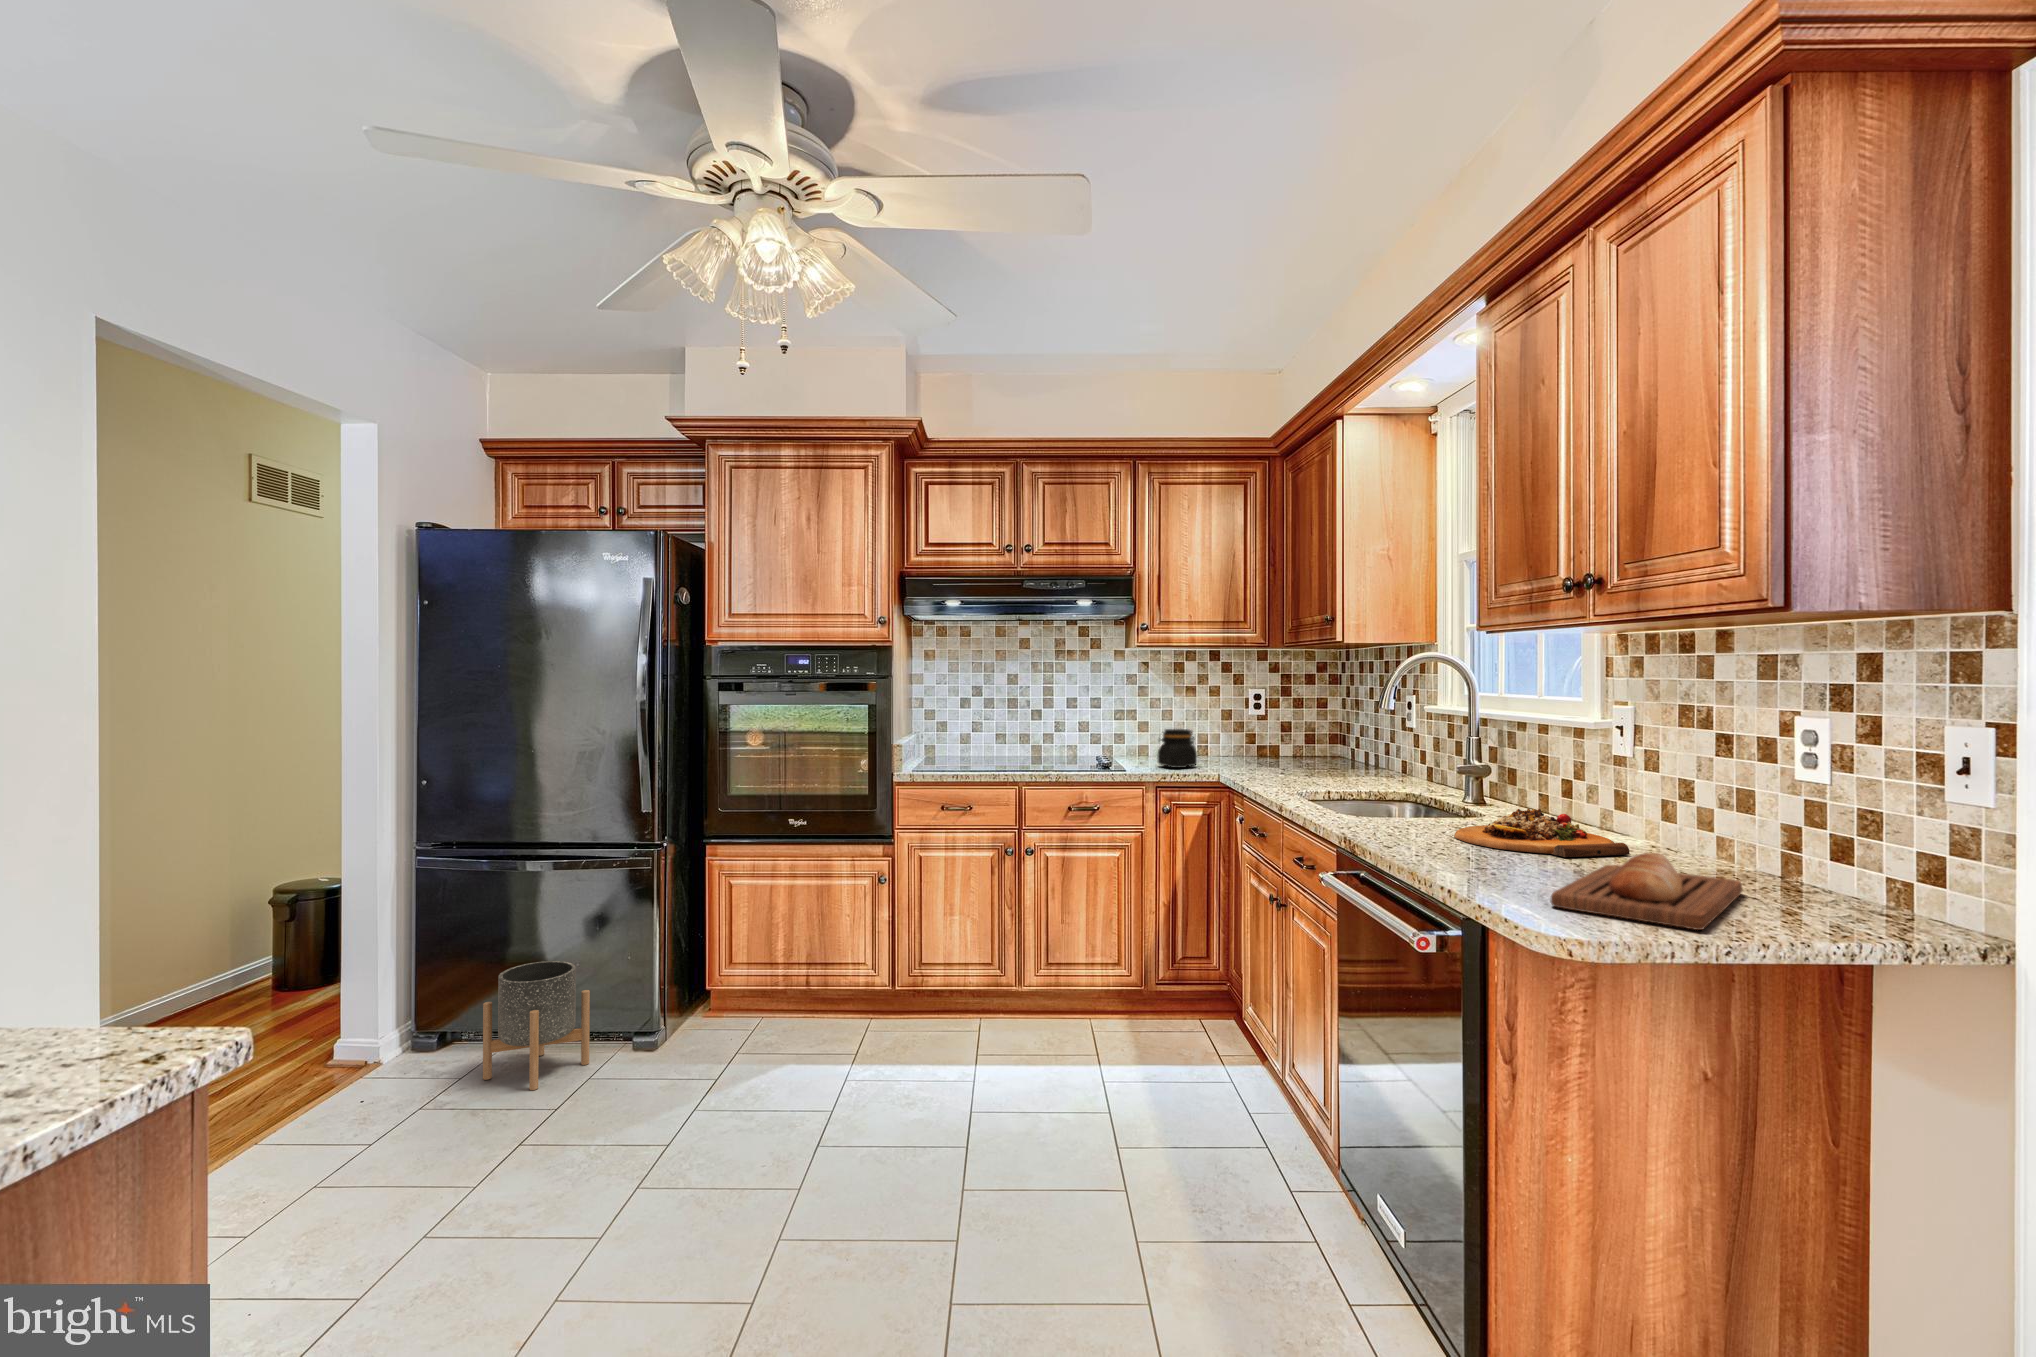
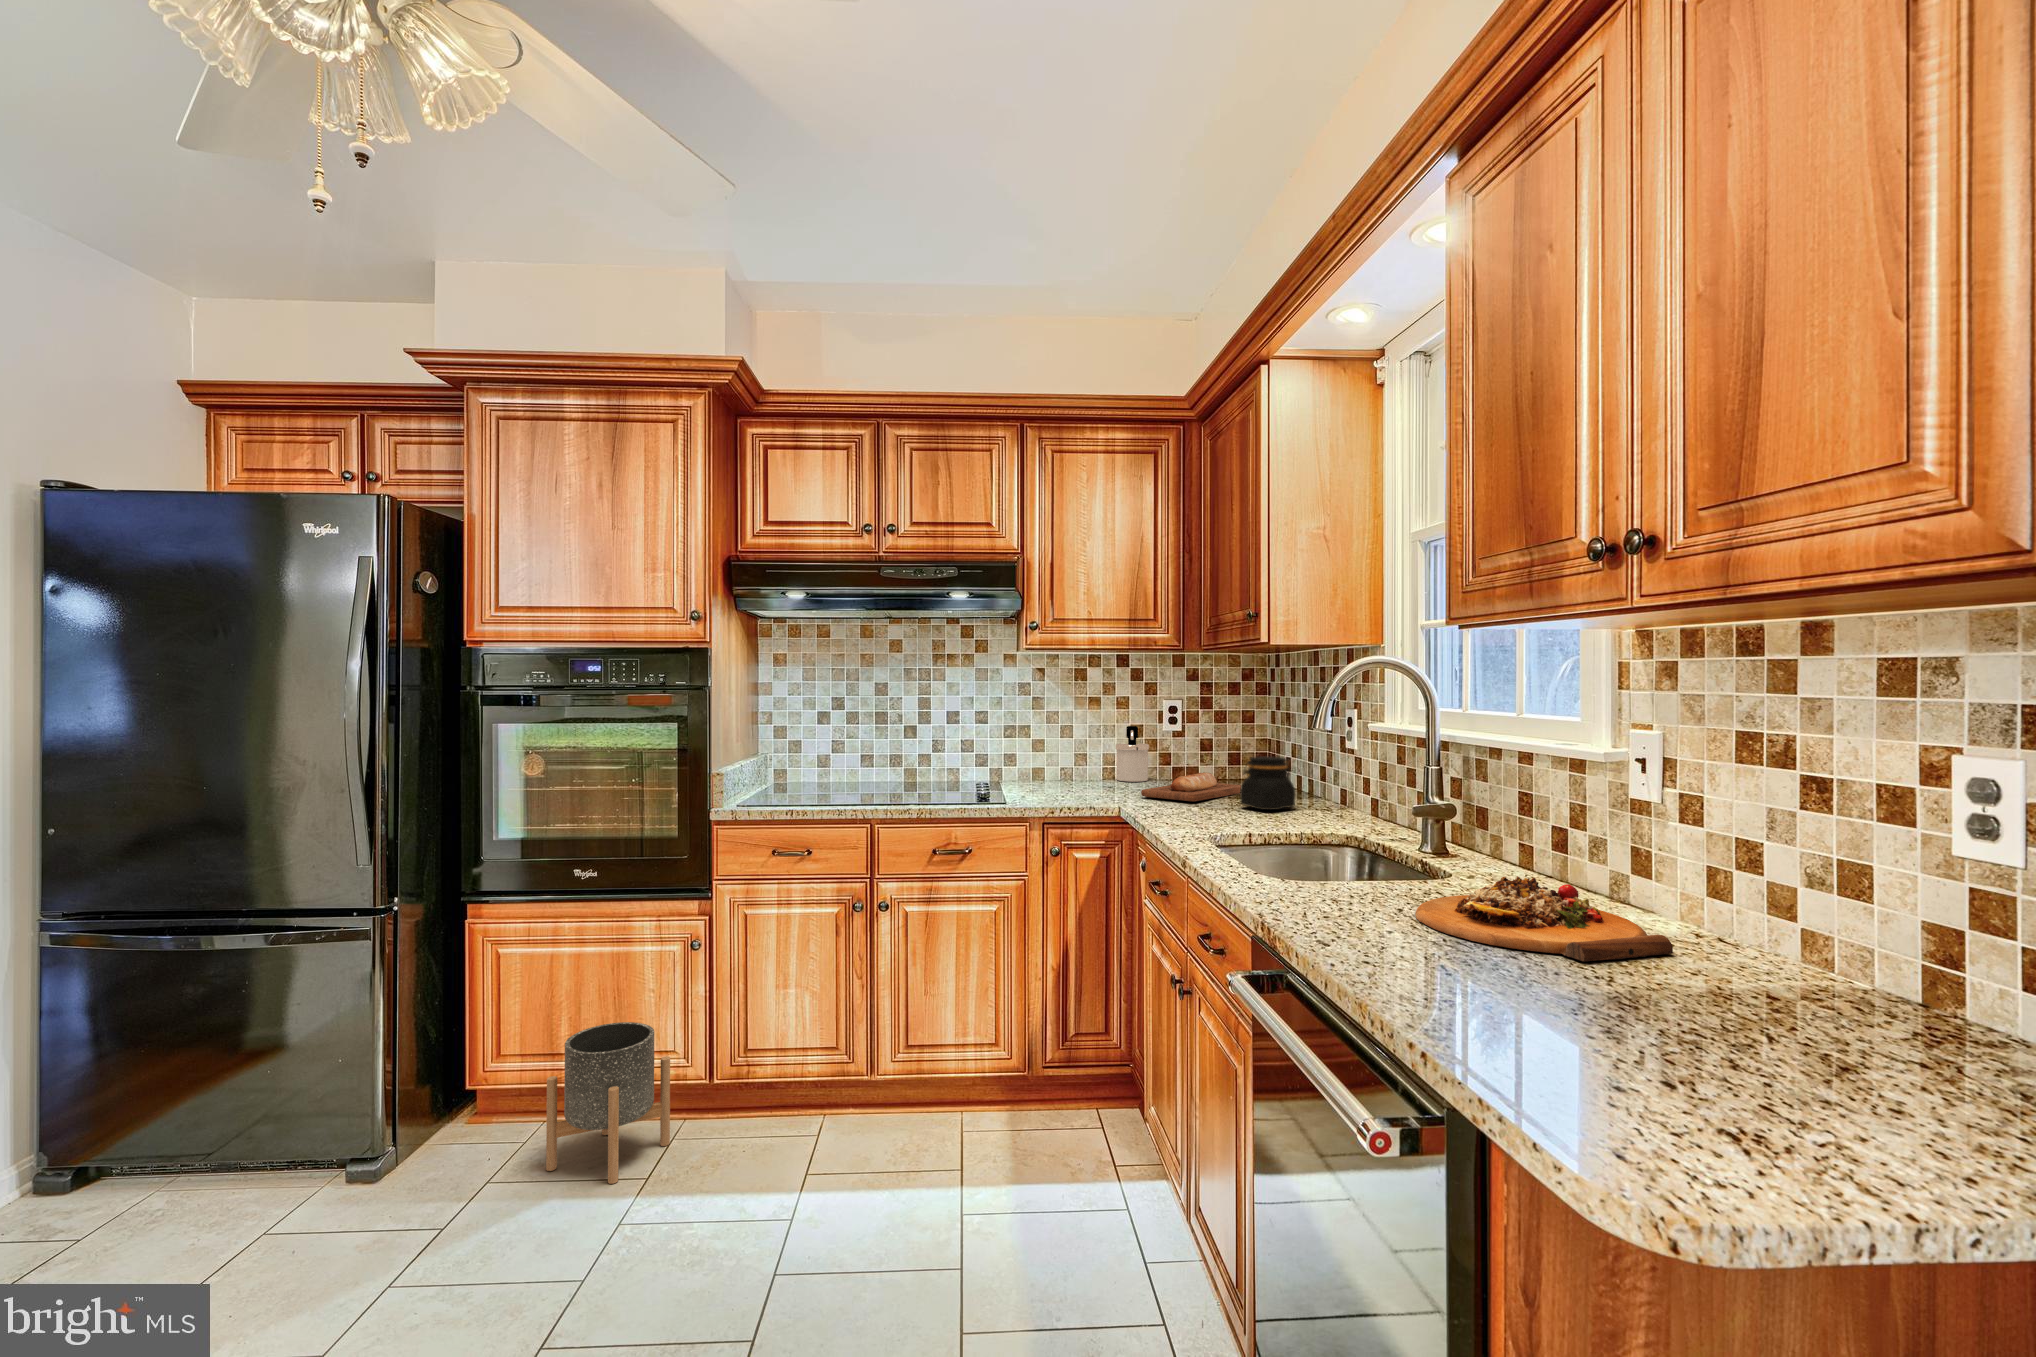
soap dispenser: none [1211,711,1239,758] -> present [1116,726,1149,782]
jar: present [1157,729,1197,768] -> present [1240,756,1295,810]
bread loaf: present [1551,853,1742,930] -> present [1141,772,1241,801]
planter: present [483,961,590,1090] -> present [546,1022,670,1184]

